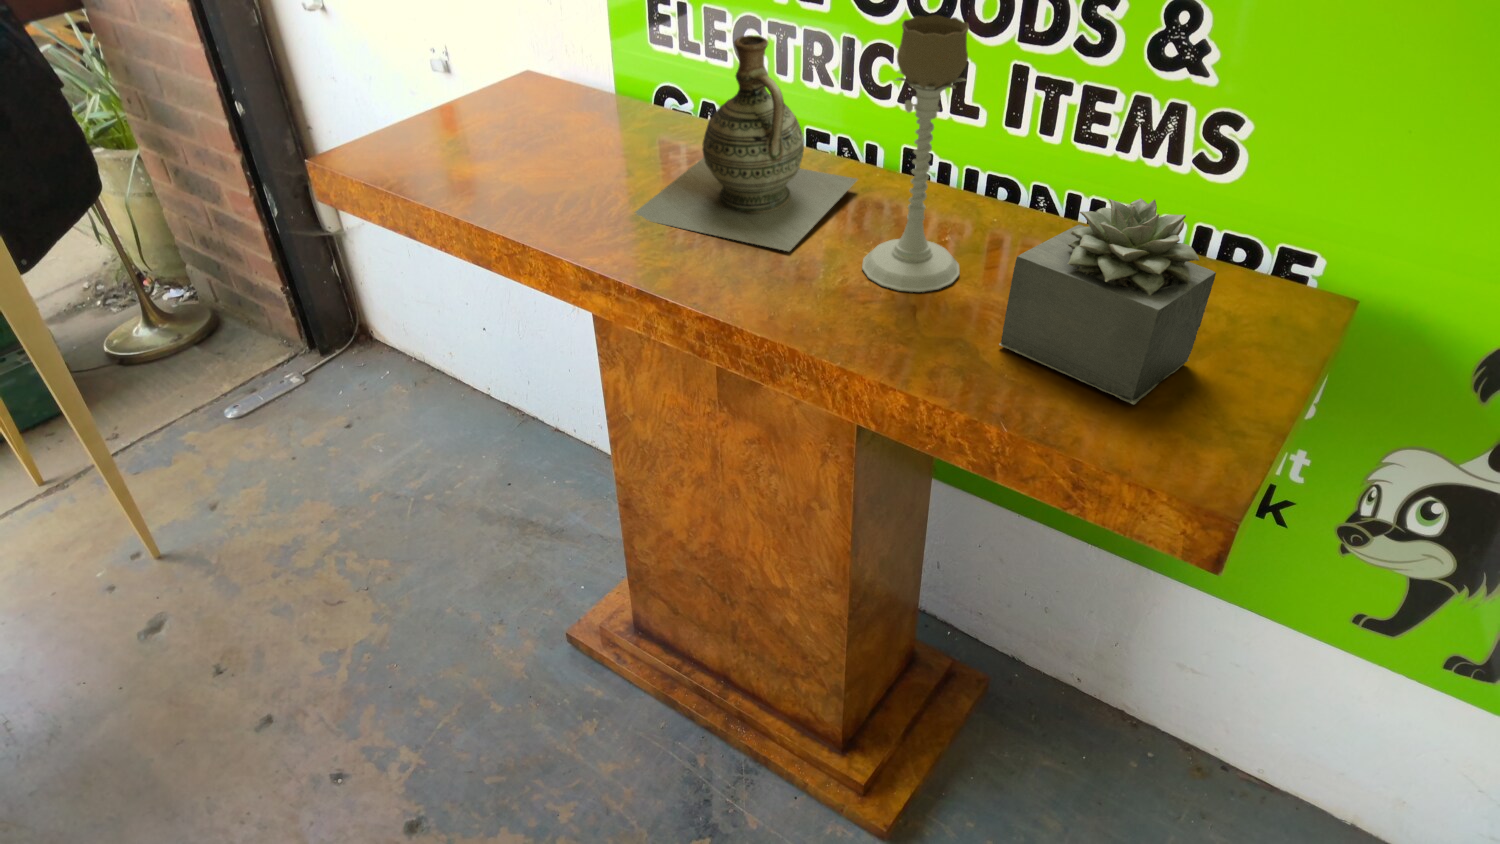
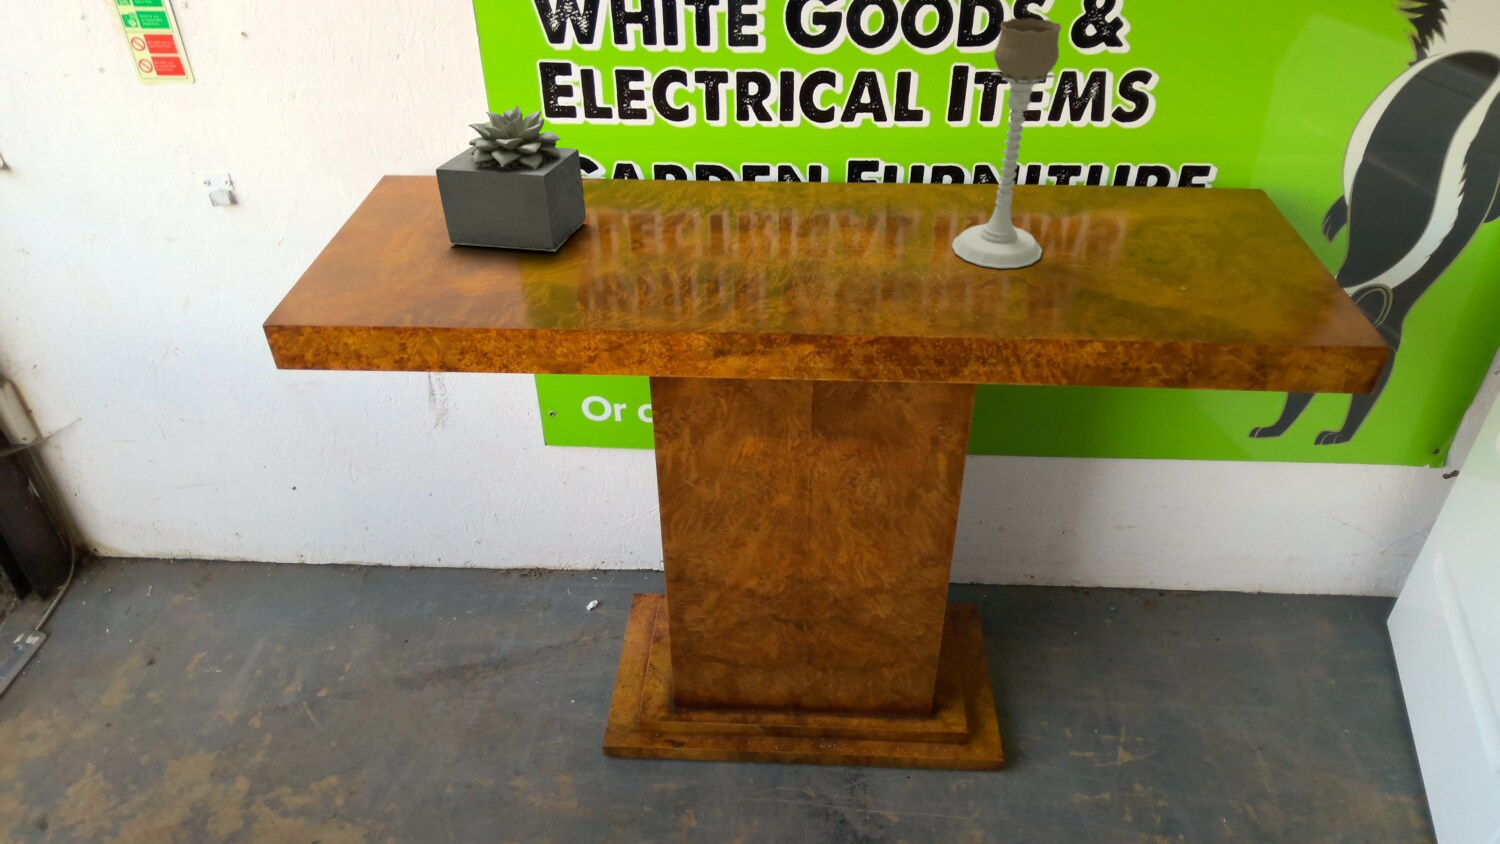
ceramic jug: present [635,35,857,251] -> none [704,71,896,277]
succulent plant: present [999,198,1216,404] -> present [436,106,586,251]

